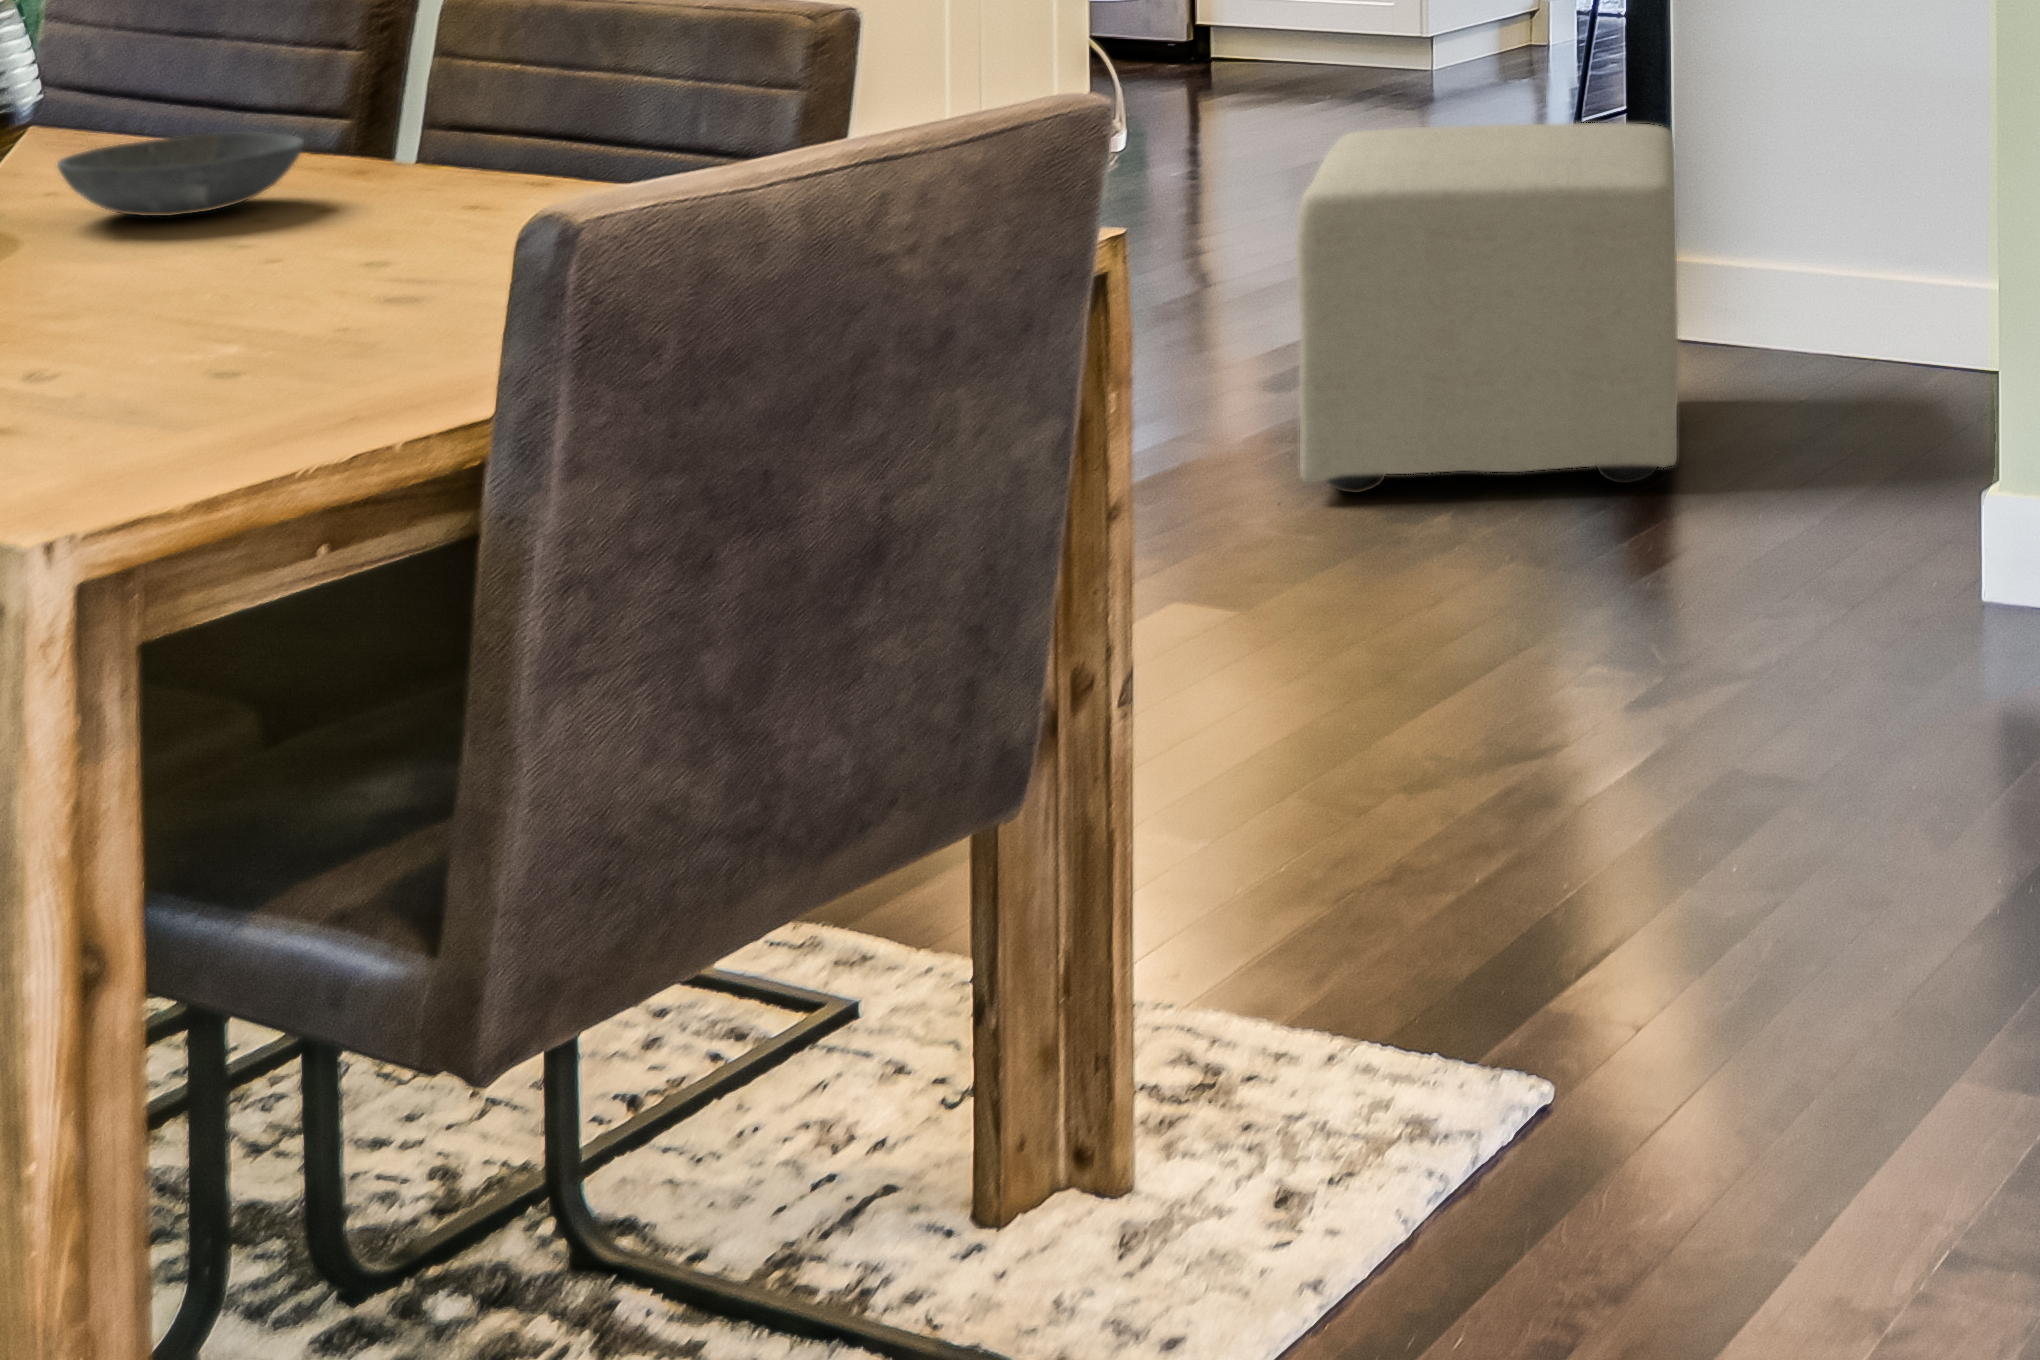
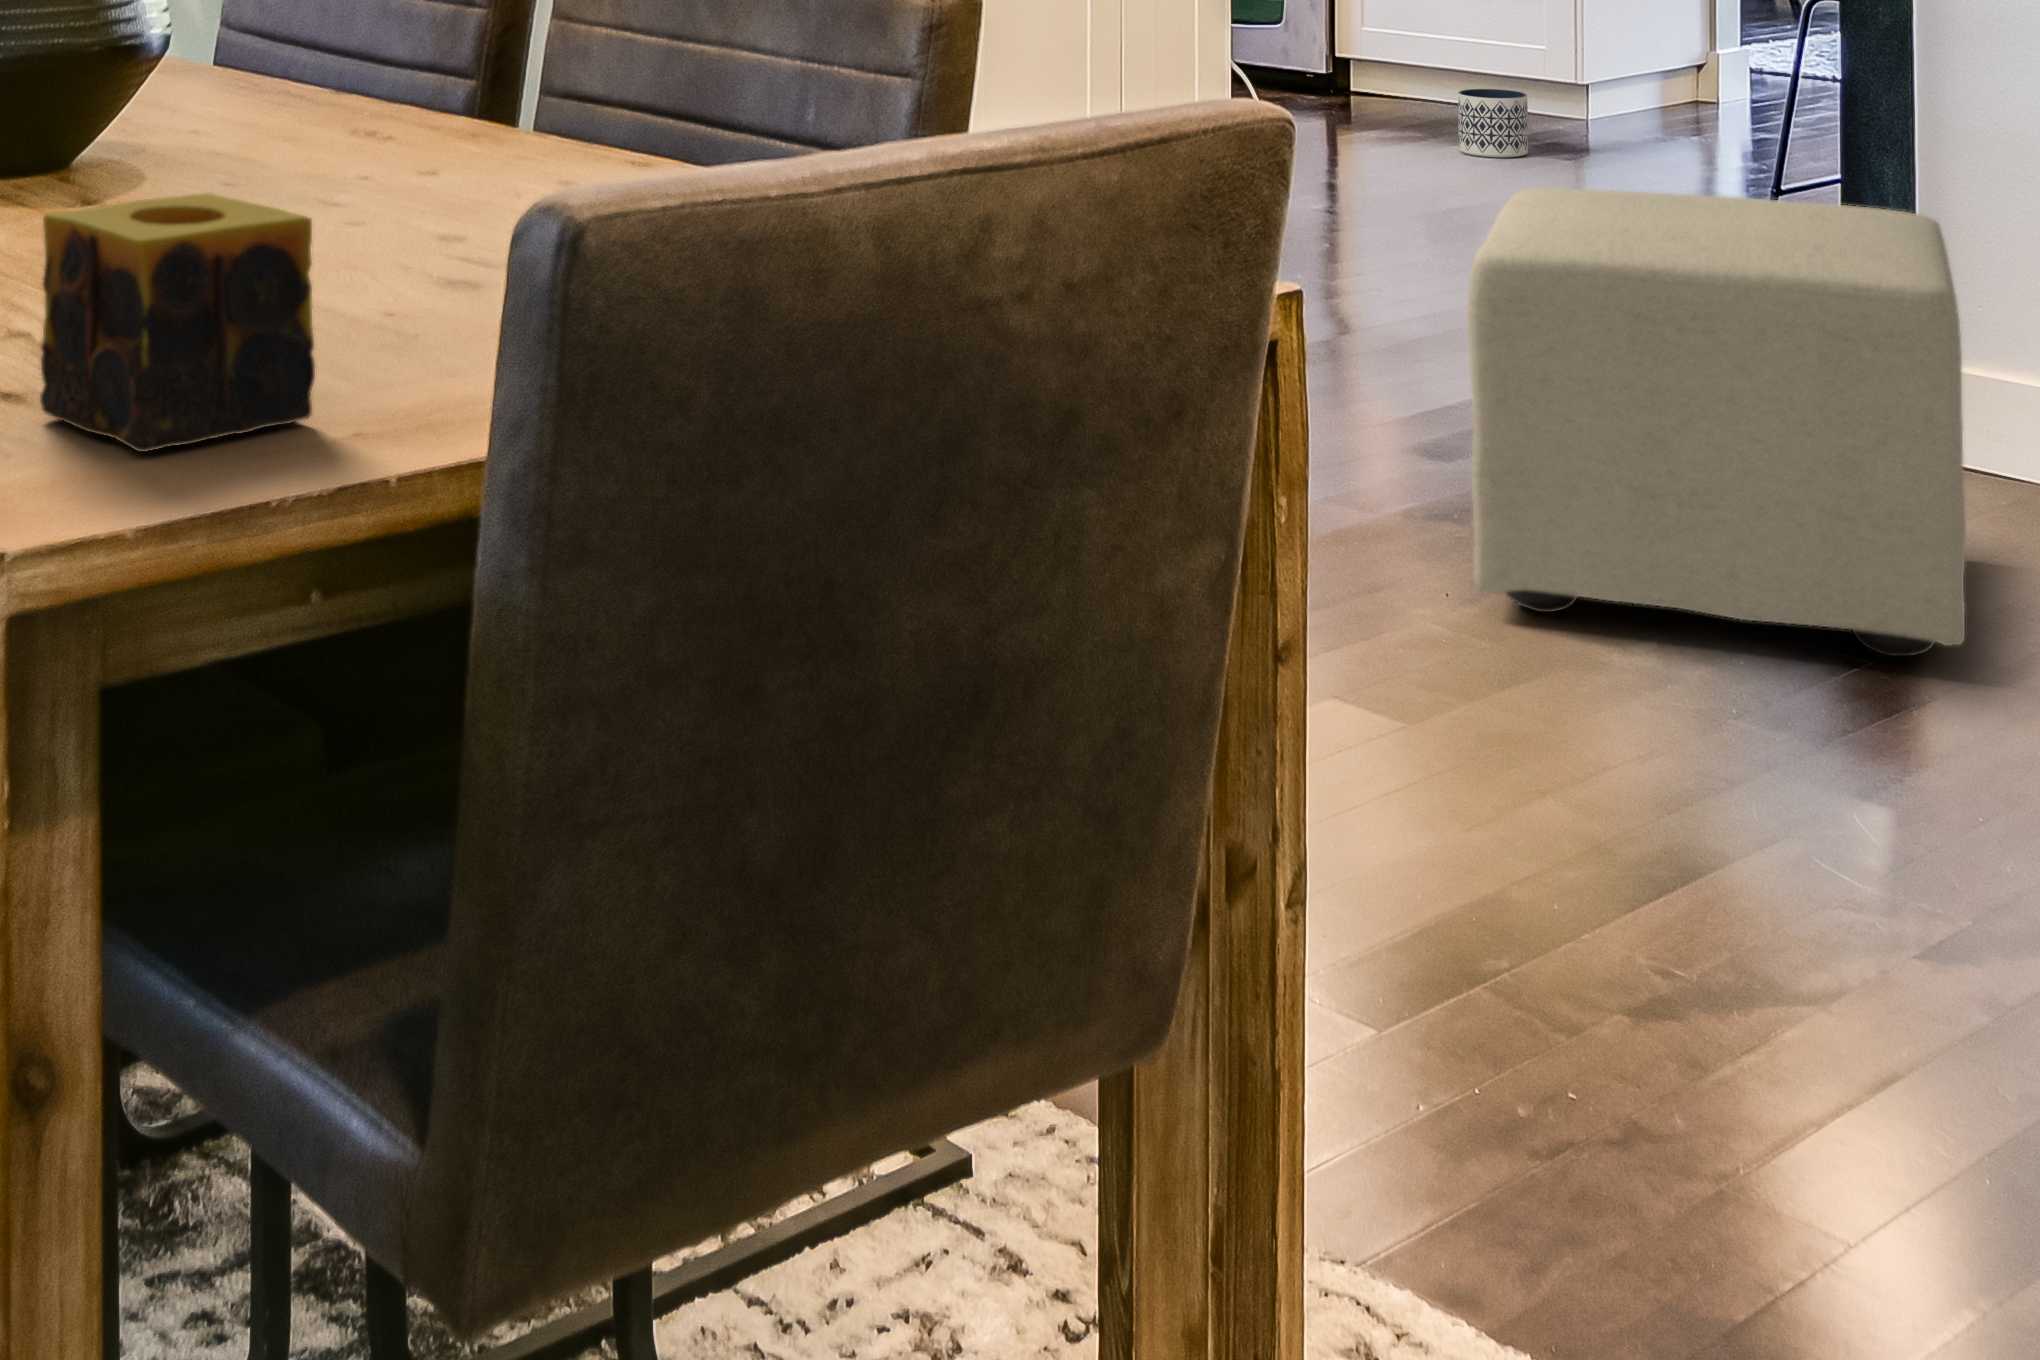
planter: none [1308,38,1371,101] -> present [1458,89,1528,158]
bowl: present [57,132,304,216] -> none [194,79,413,159]
candle: none [30,251,310,473] -> present [40,193,315,452]

